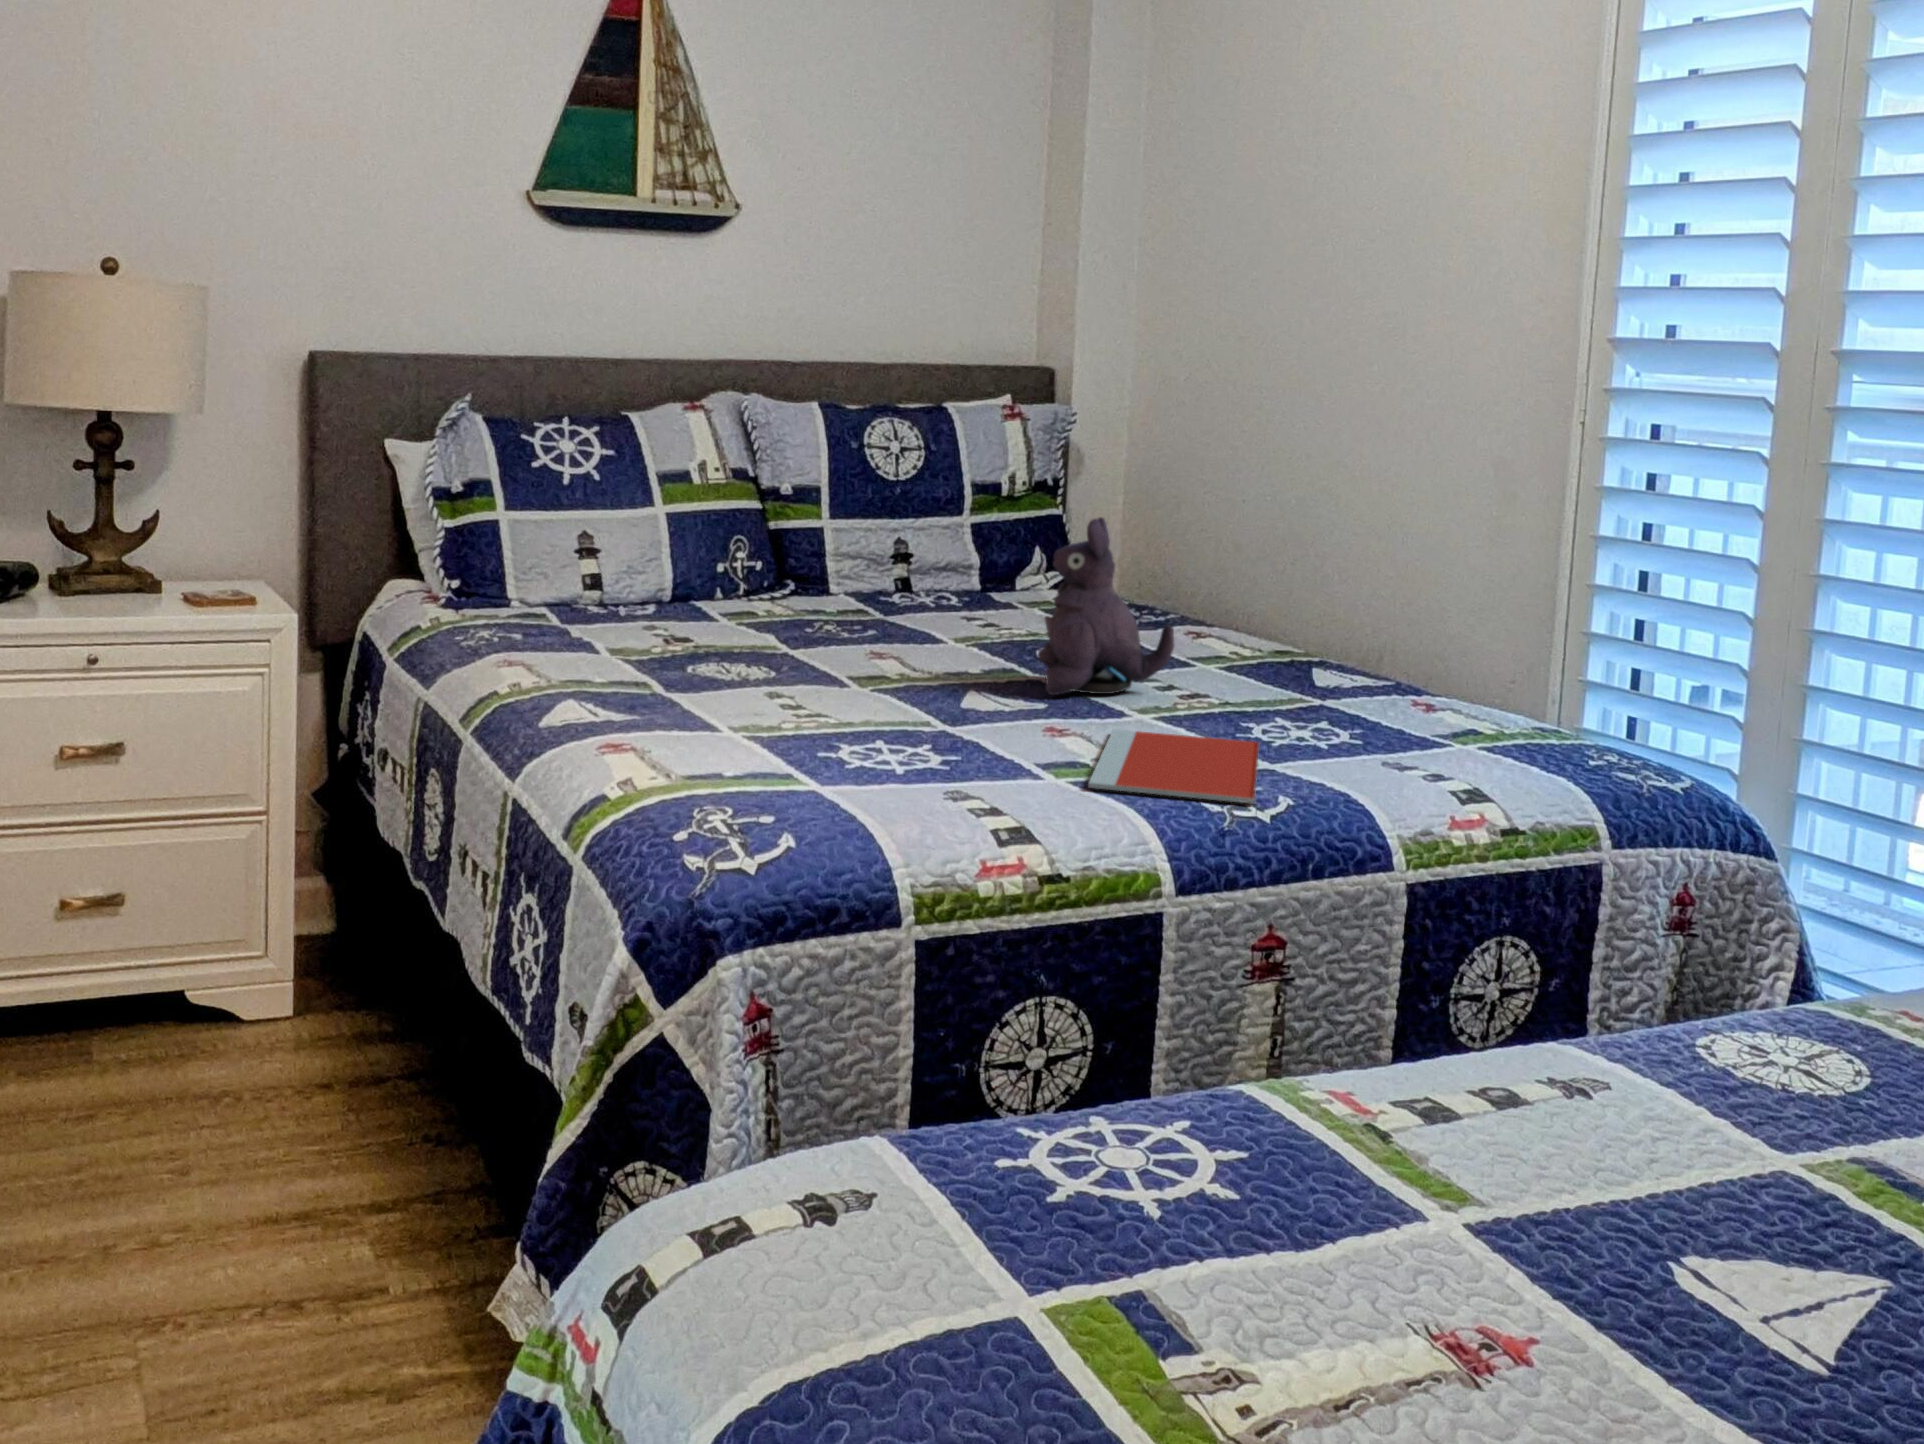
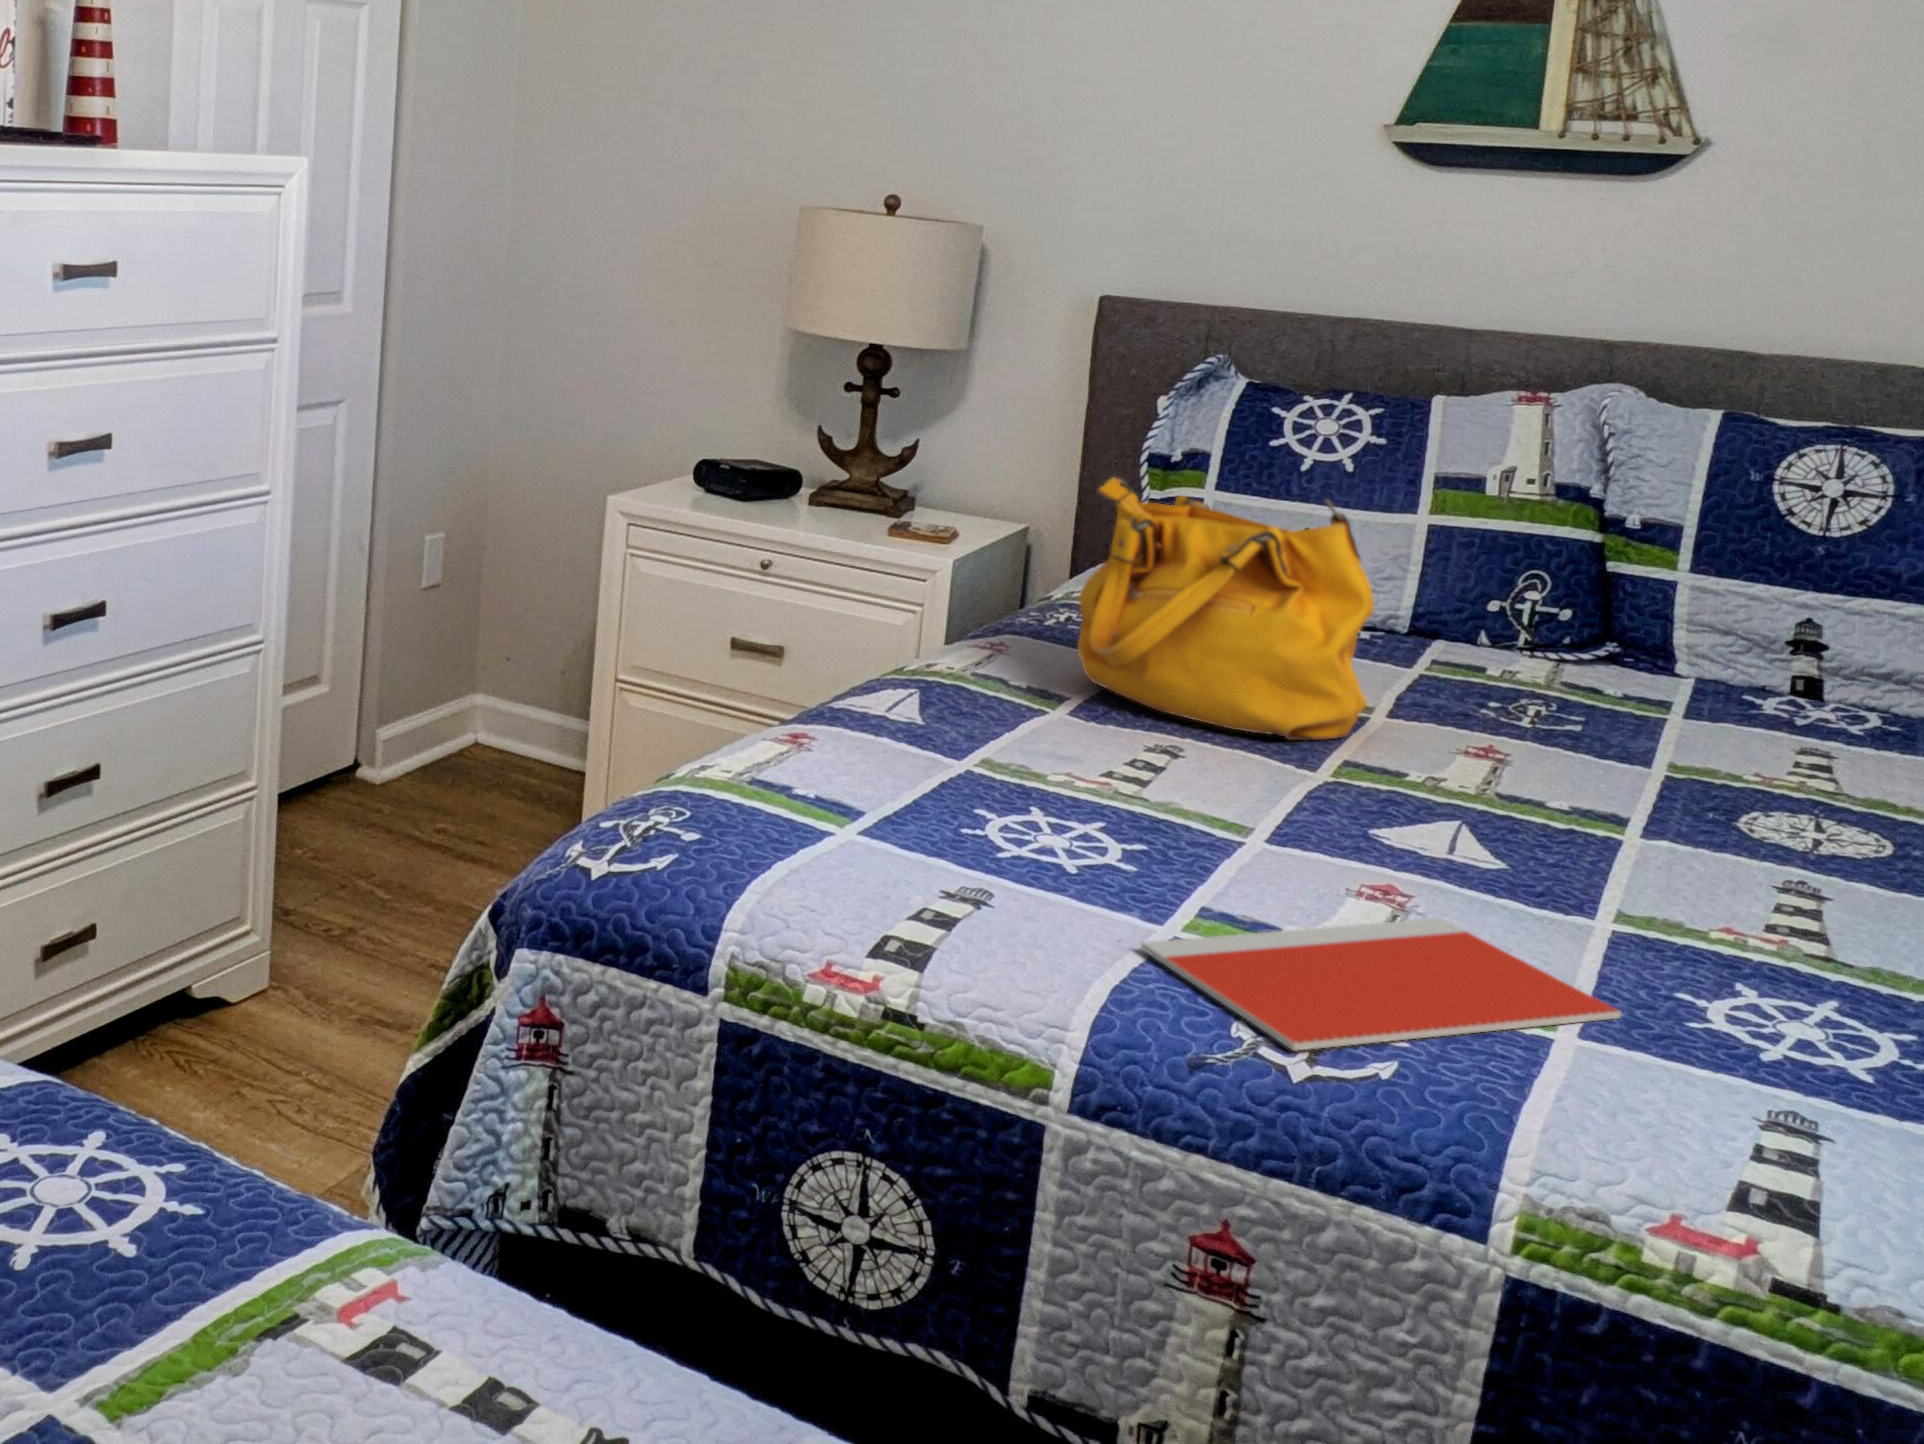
handbag: none [594,485,829,671] -> present [1077,477,1374,740]
plush toy: present [1038,517,1175,695] -> none [1516,613,1768,895]

